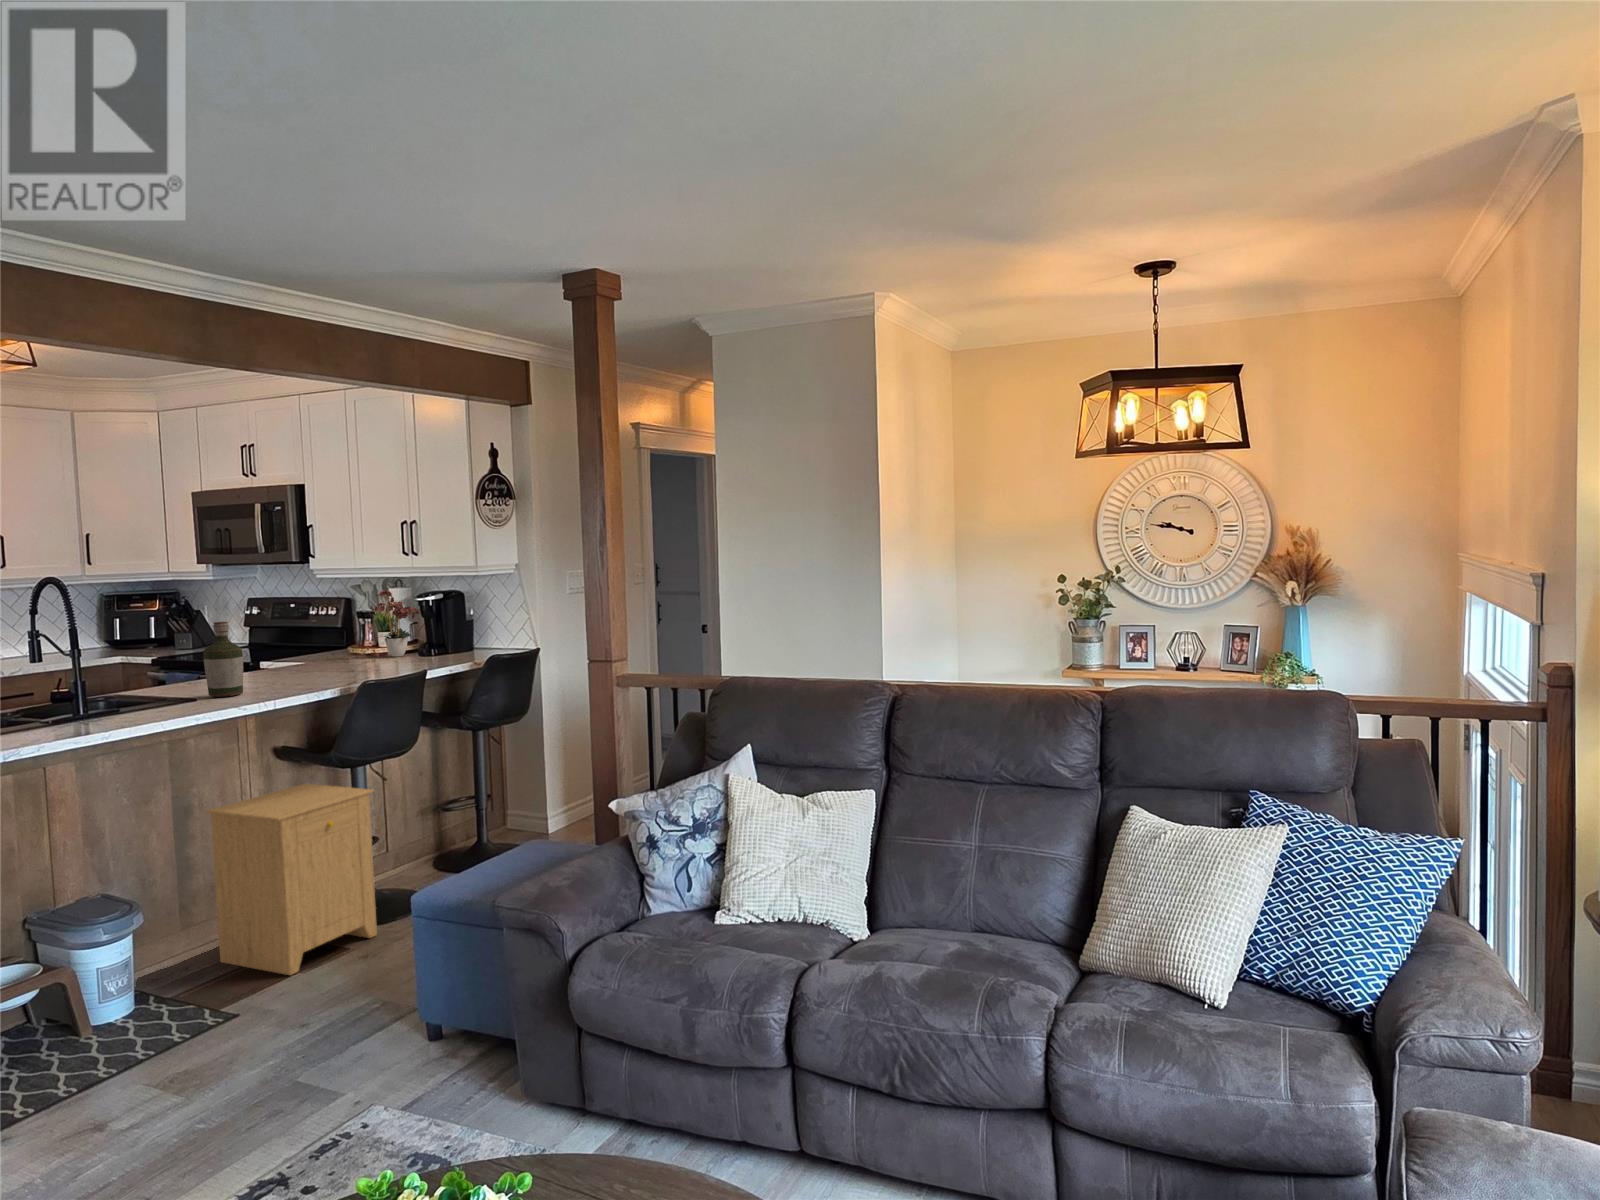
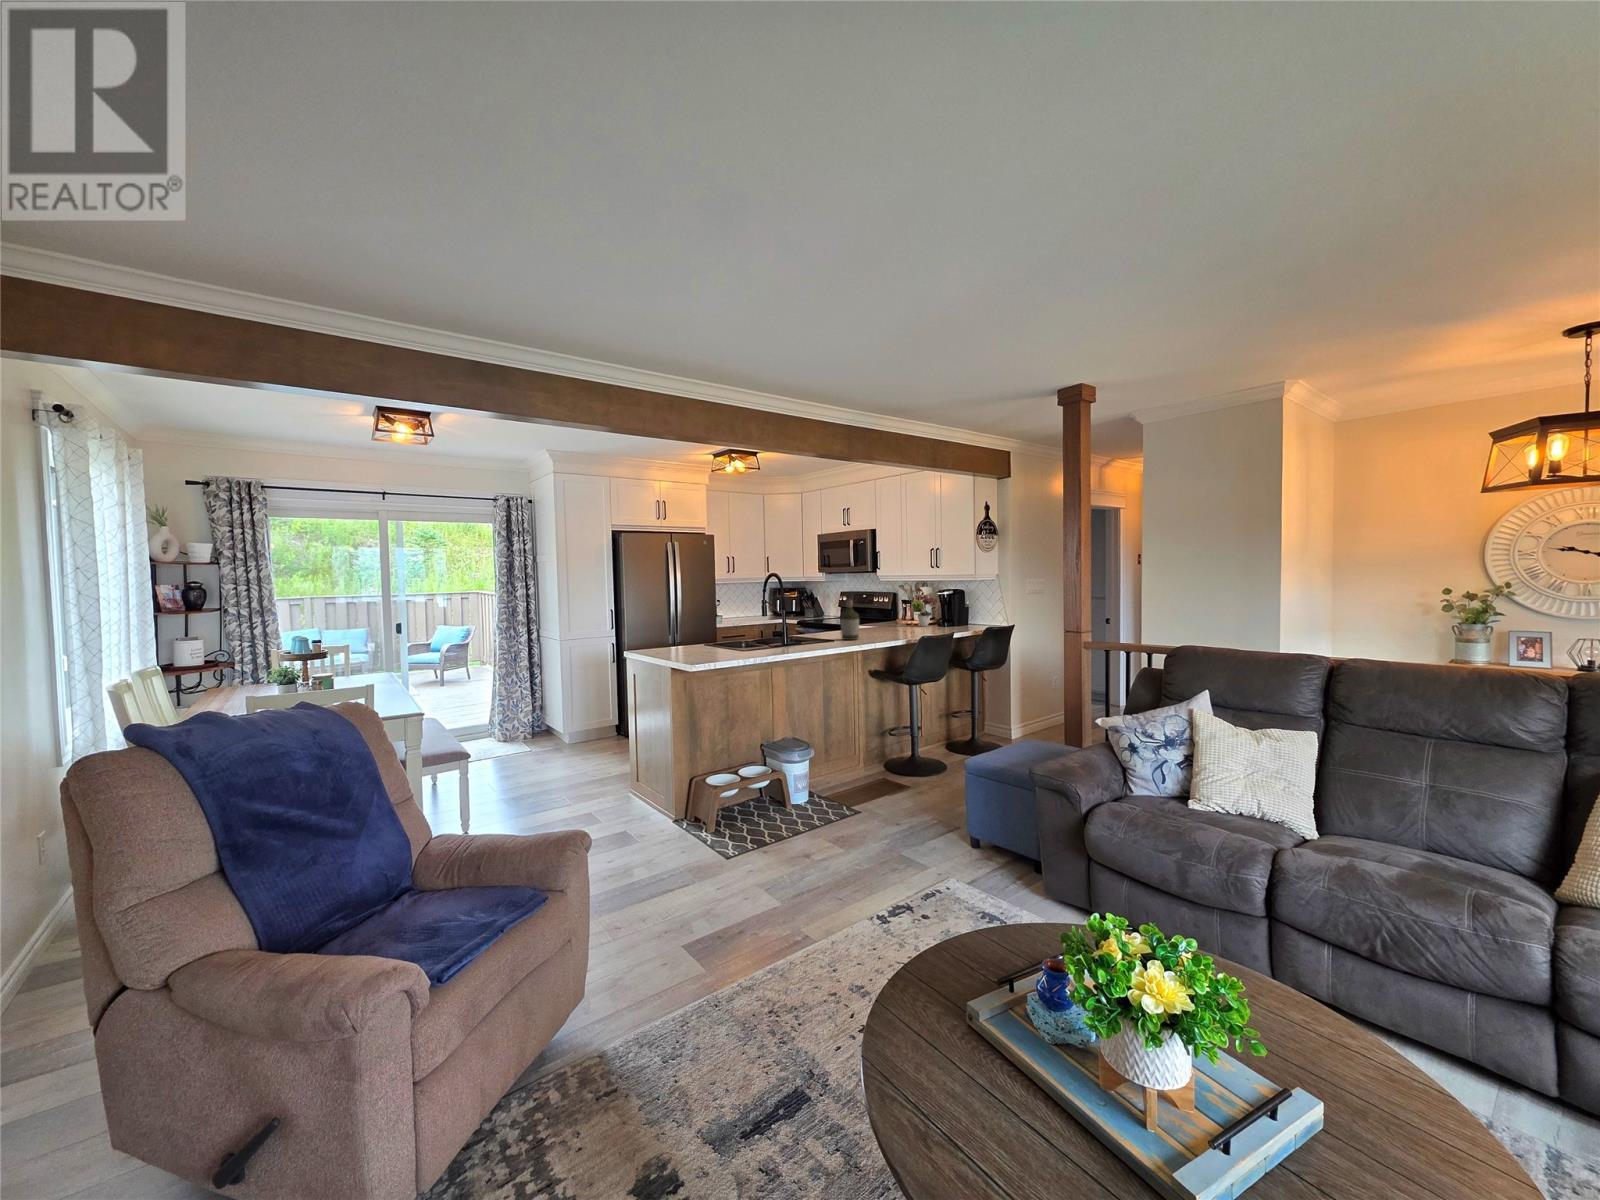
side table: present [206,784,377,975] -> none [842,692,926,796]

